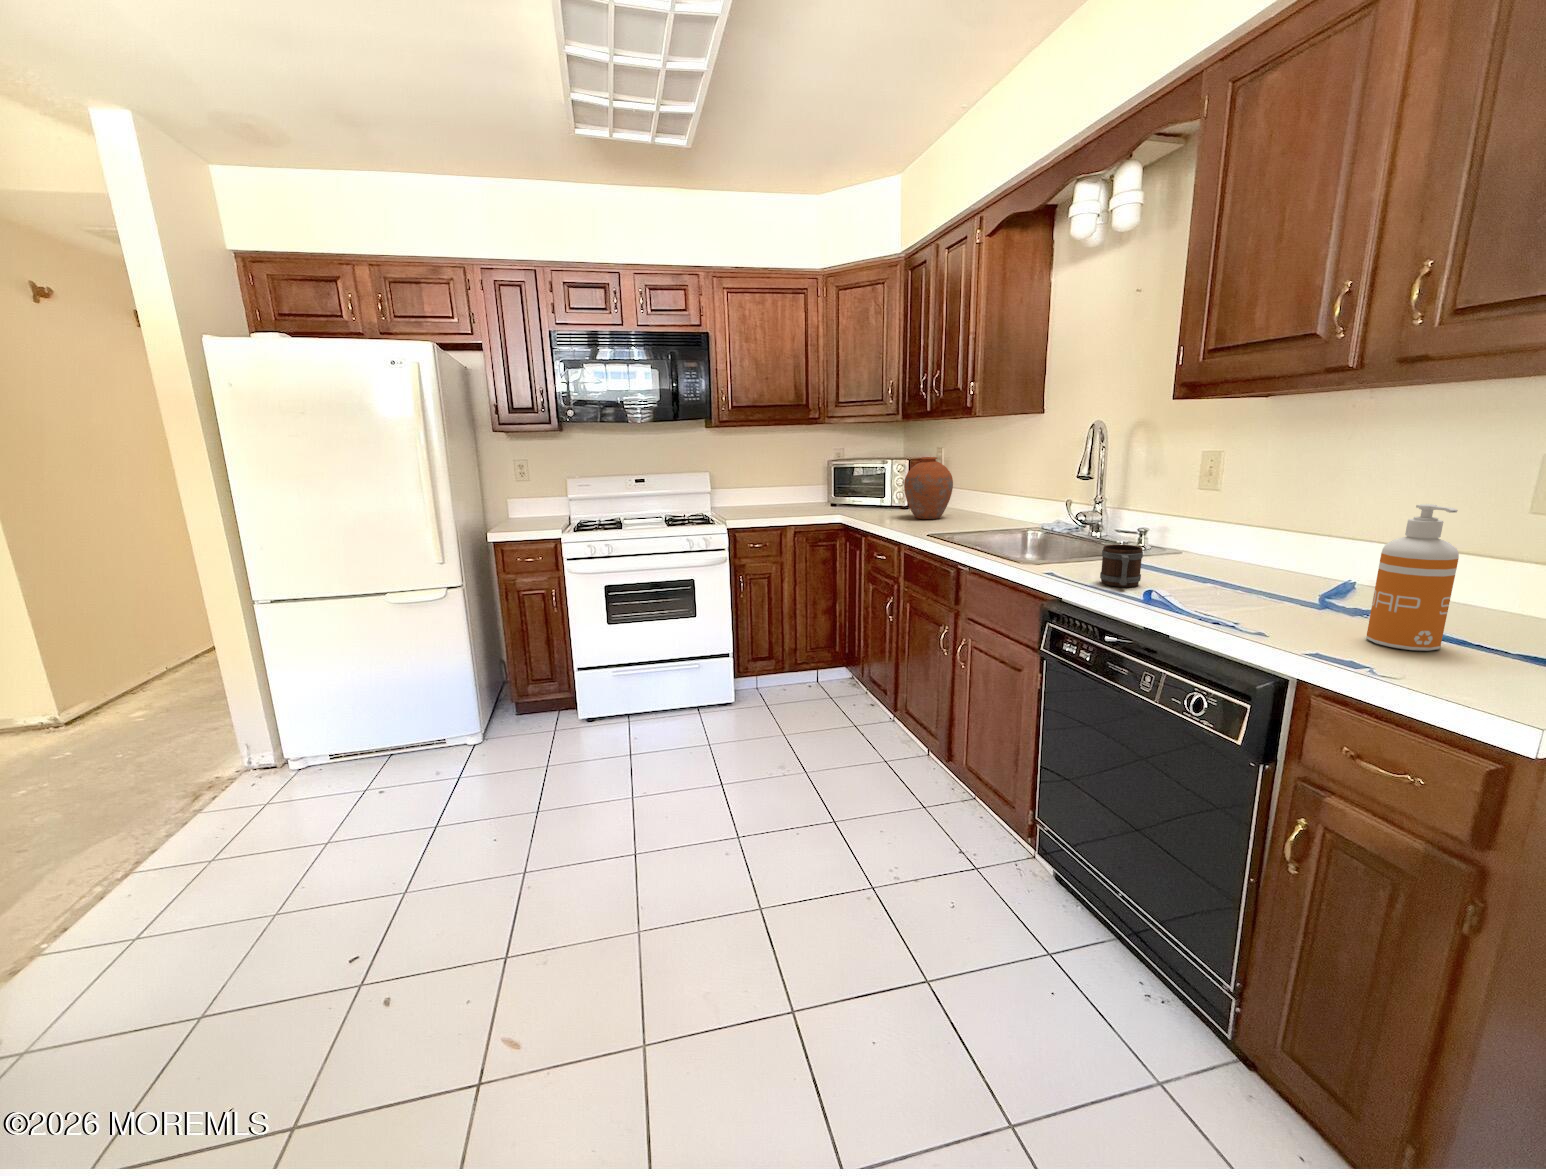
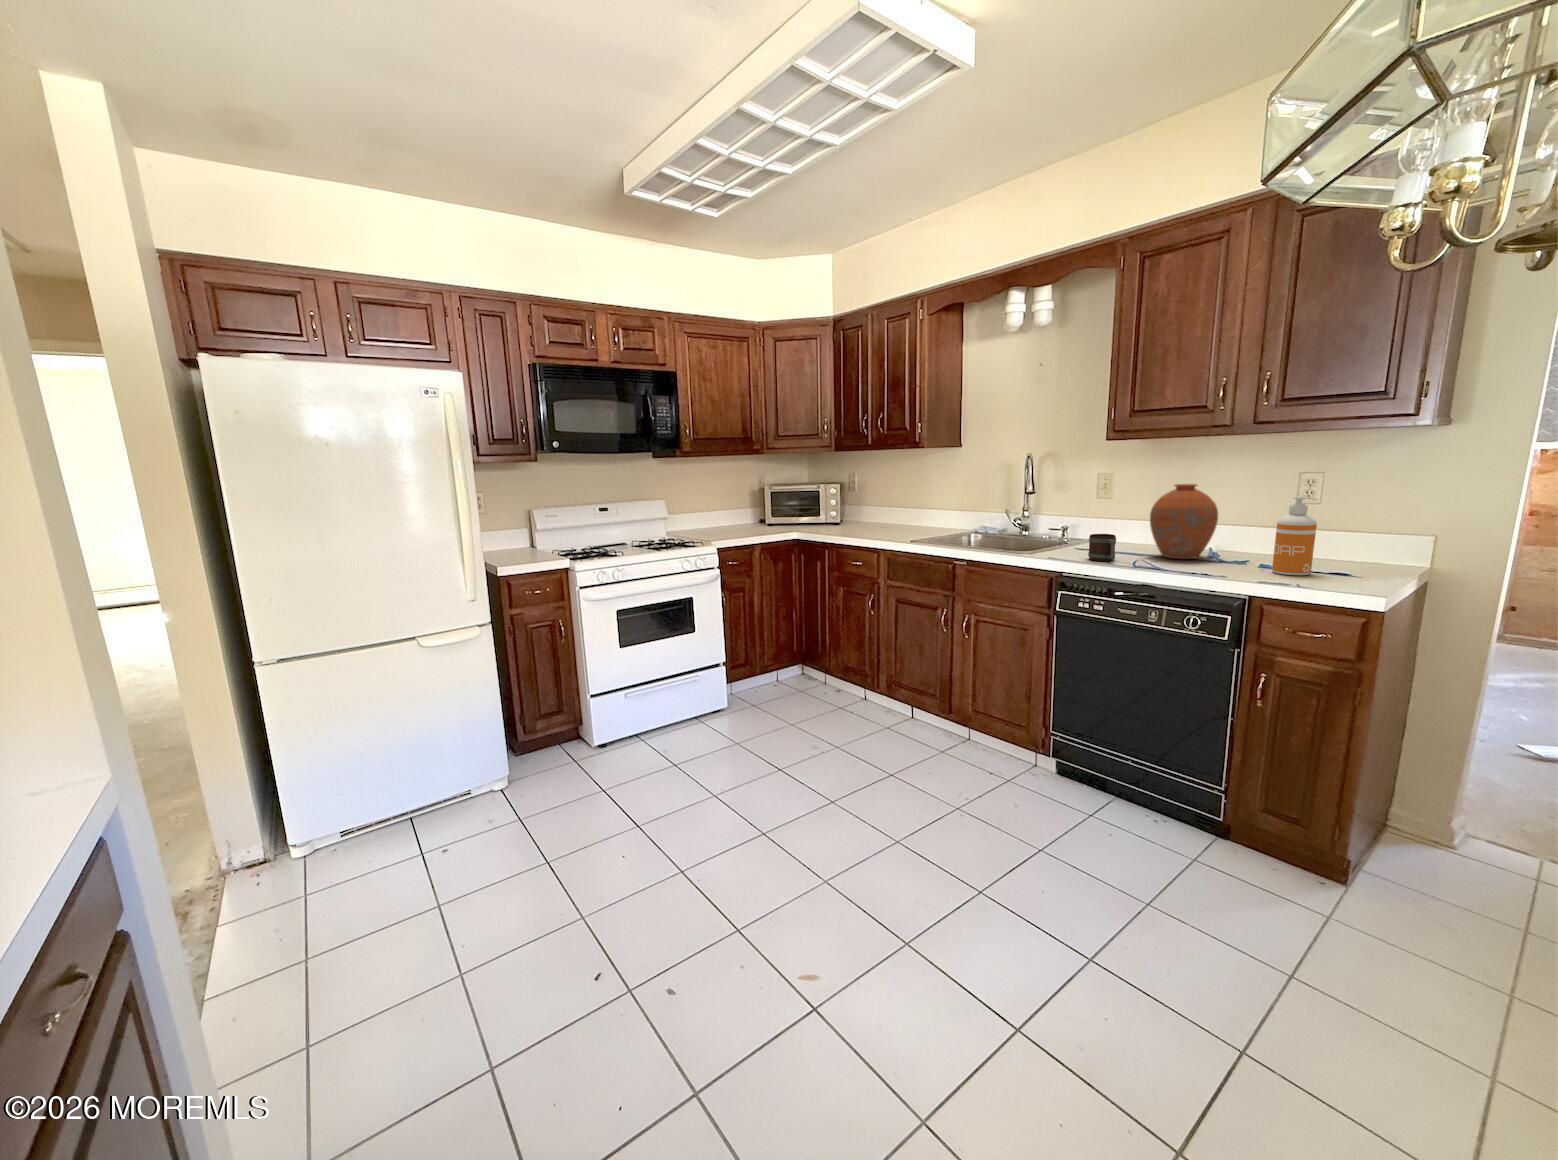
vase: present [904,457,953,519] -> present [1150,484,1218,559]

